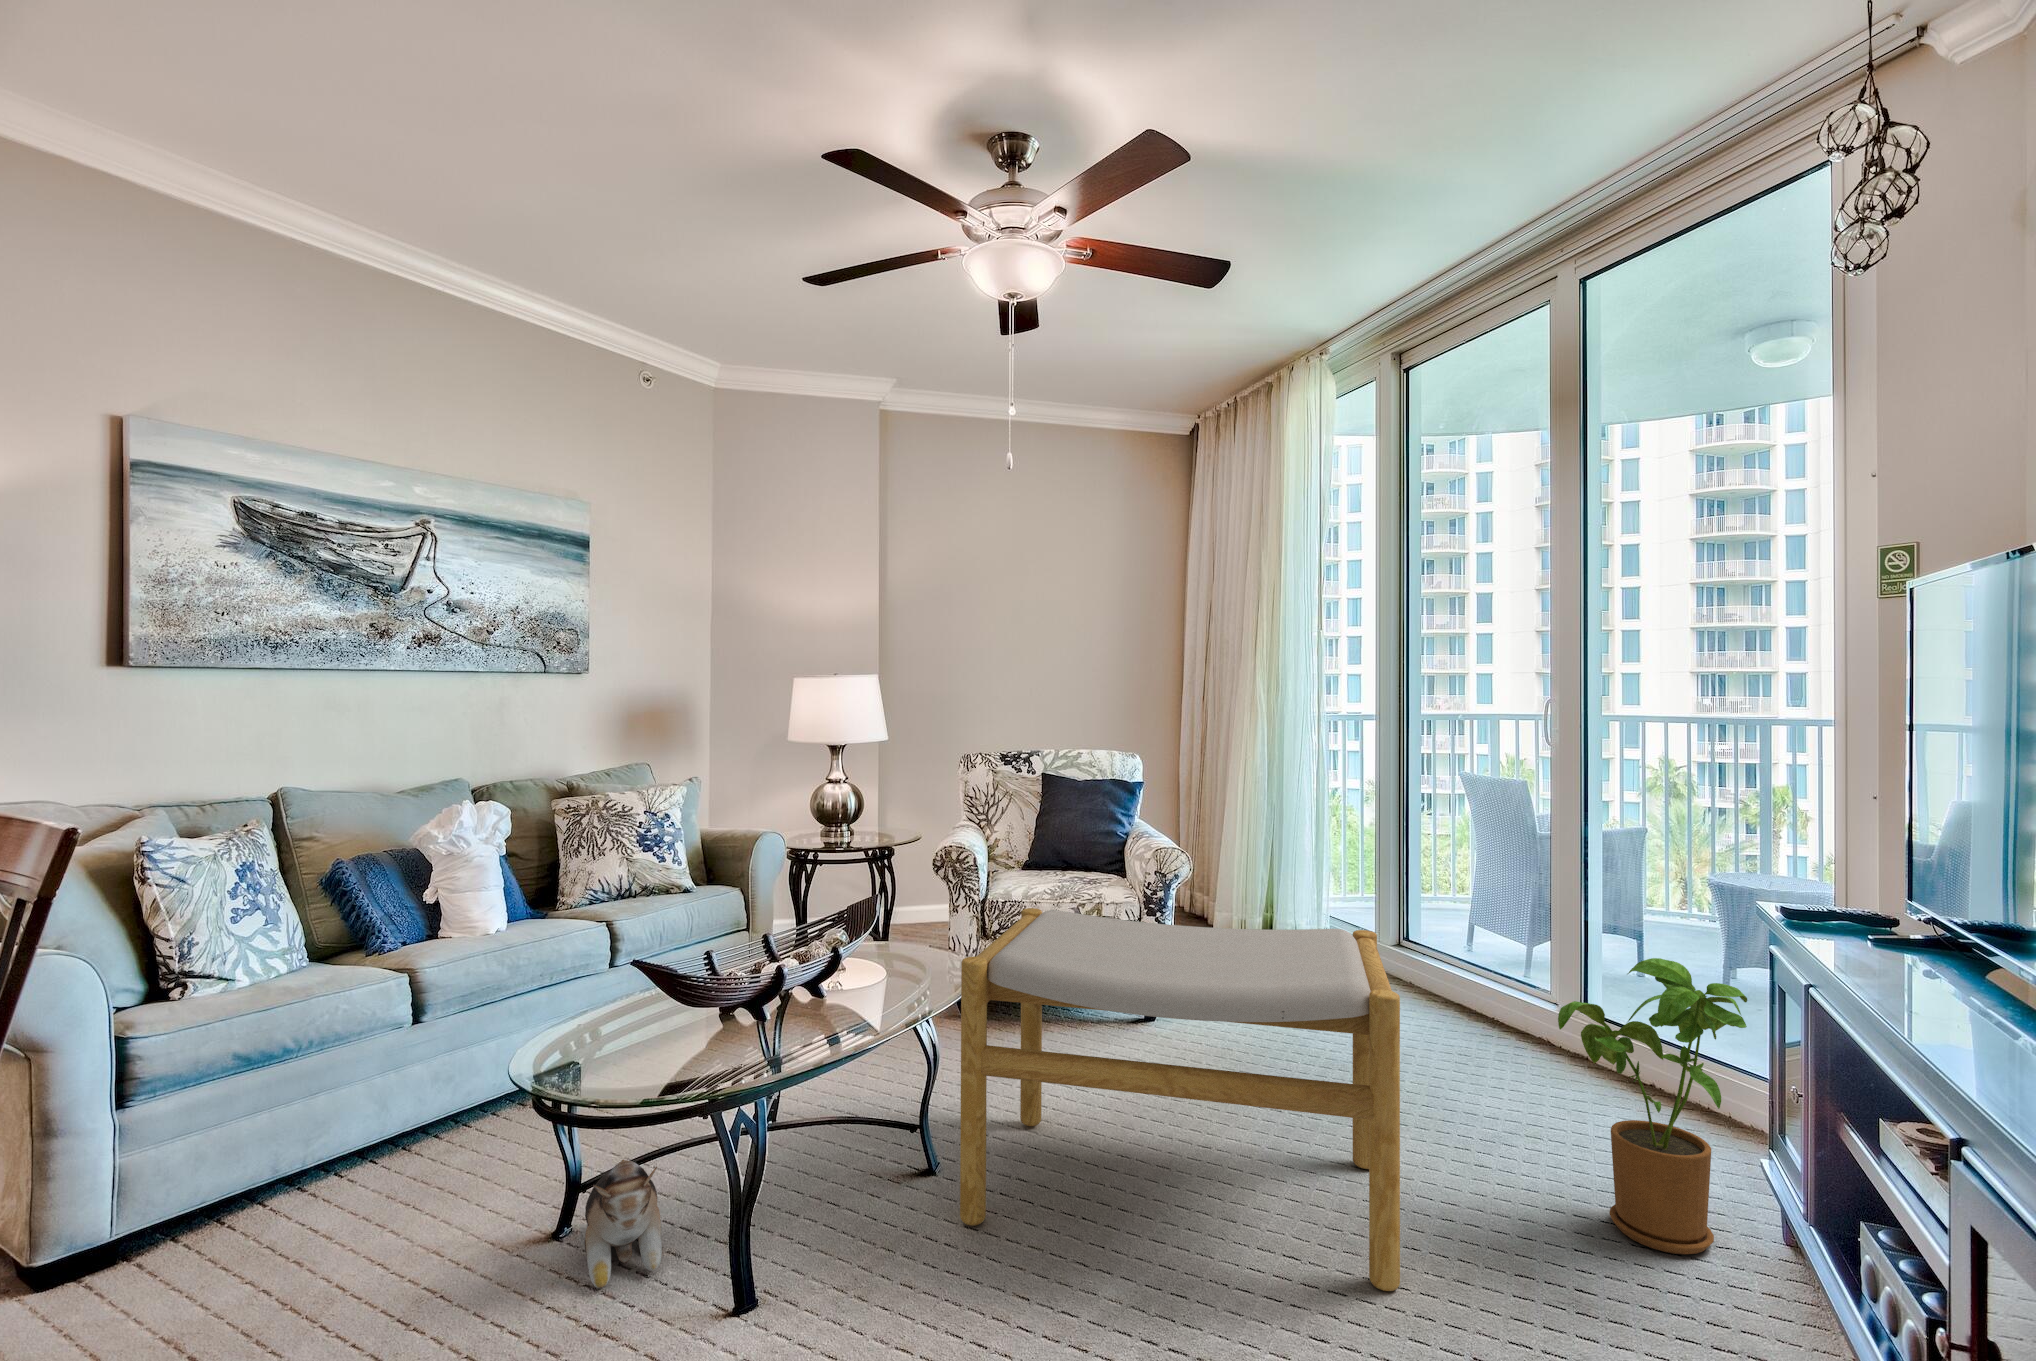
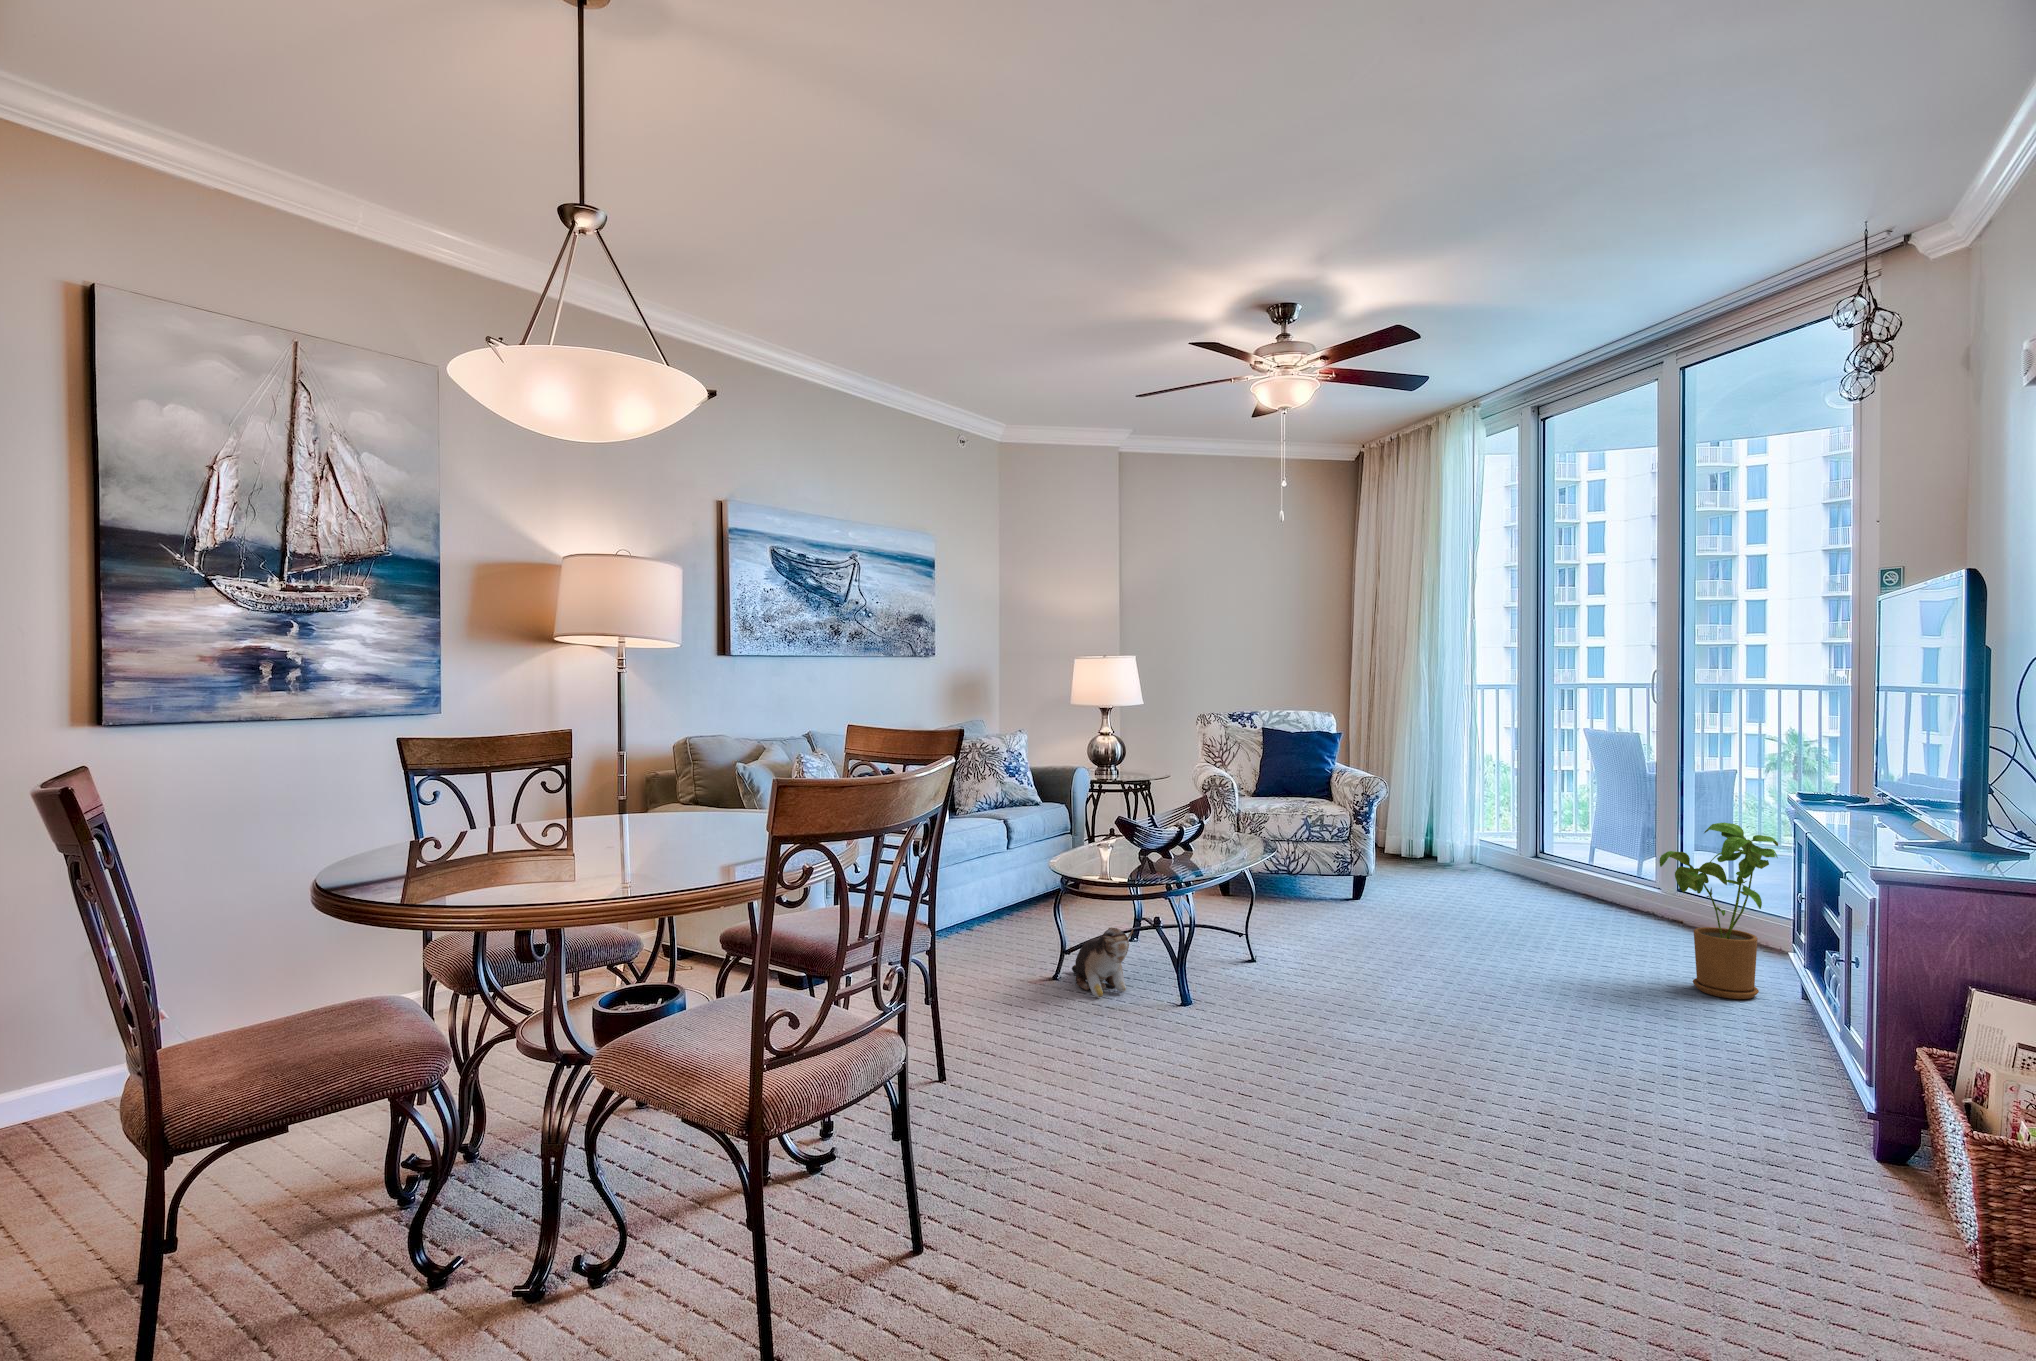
footstool: present [960,908,1400,1291] -> none [1285,806,1562,1008]

